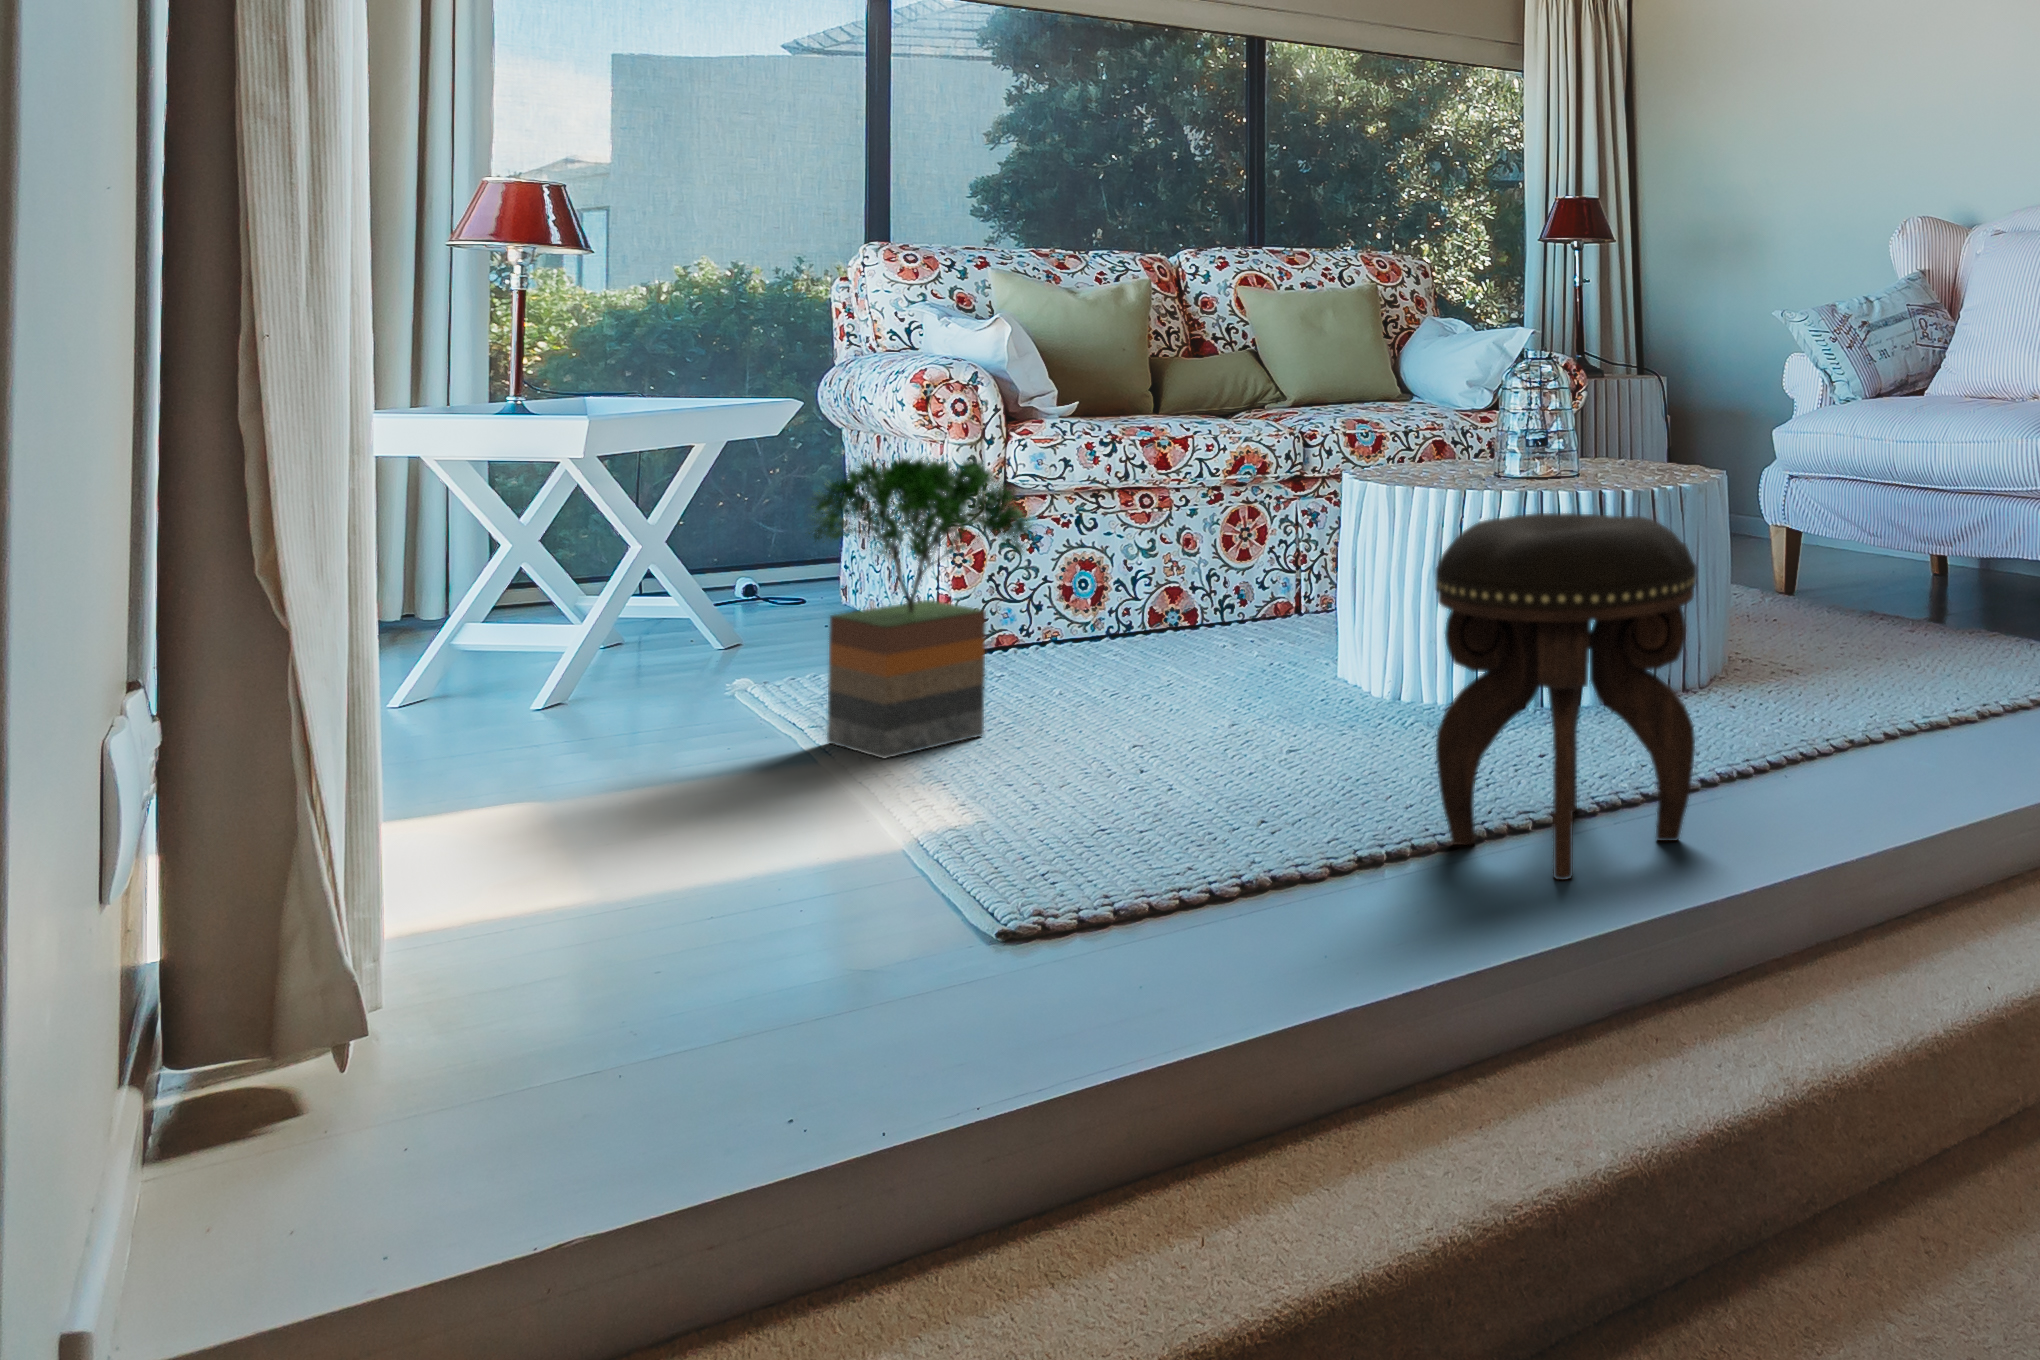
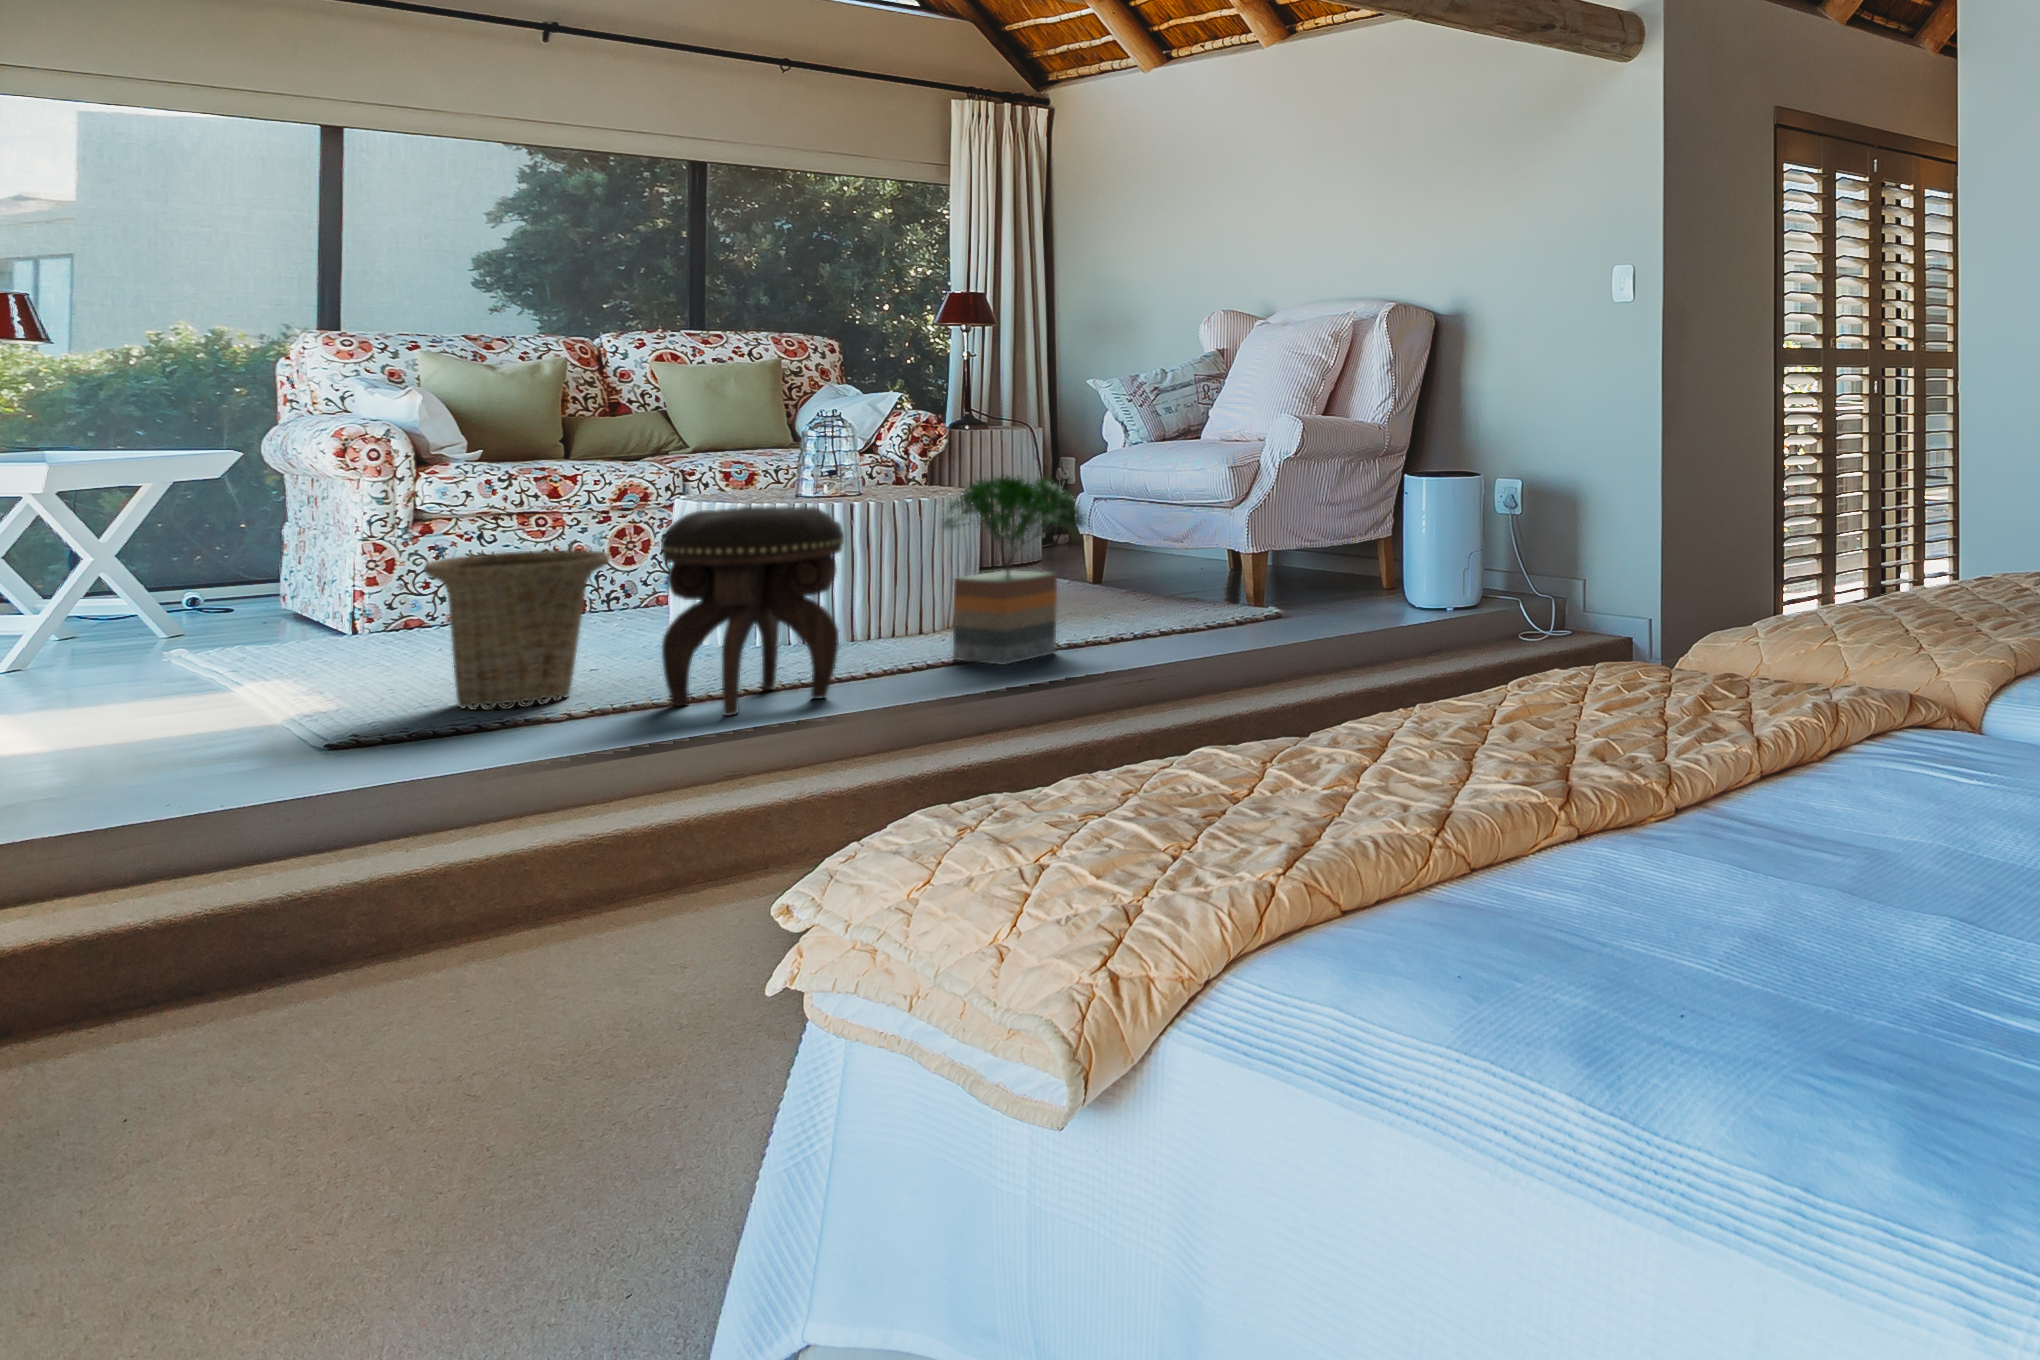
potted tree: present [809,457,1033,759] -> present [942,475,1088,665]
basket: none [1088,570,1332,836] -> present [424,550,609,710]

